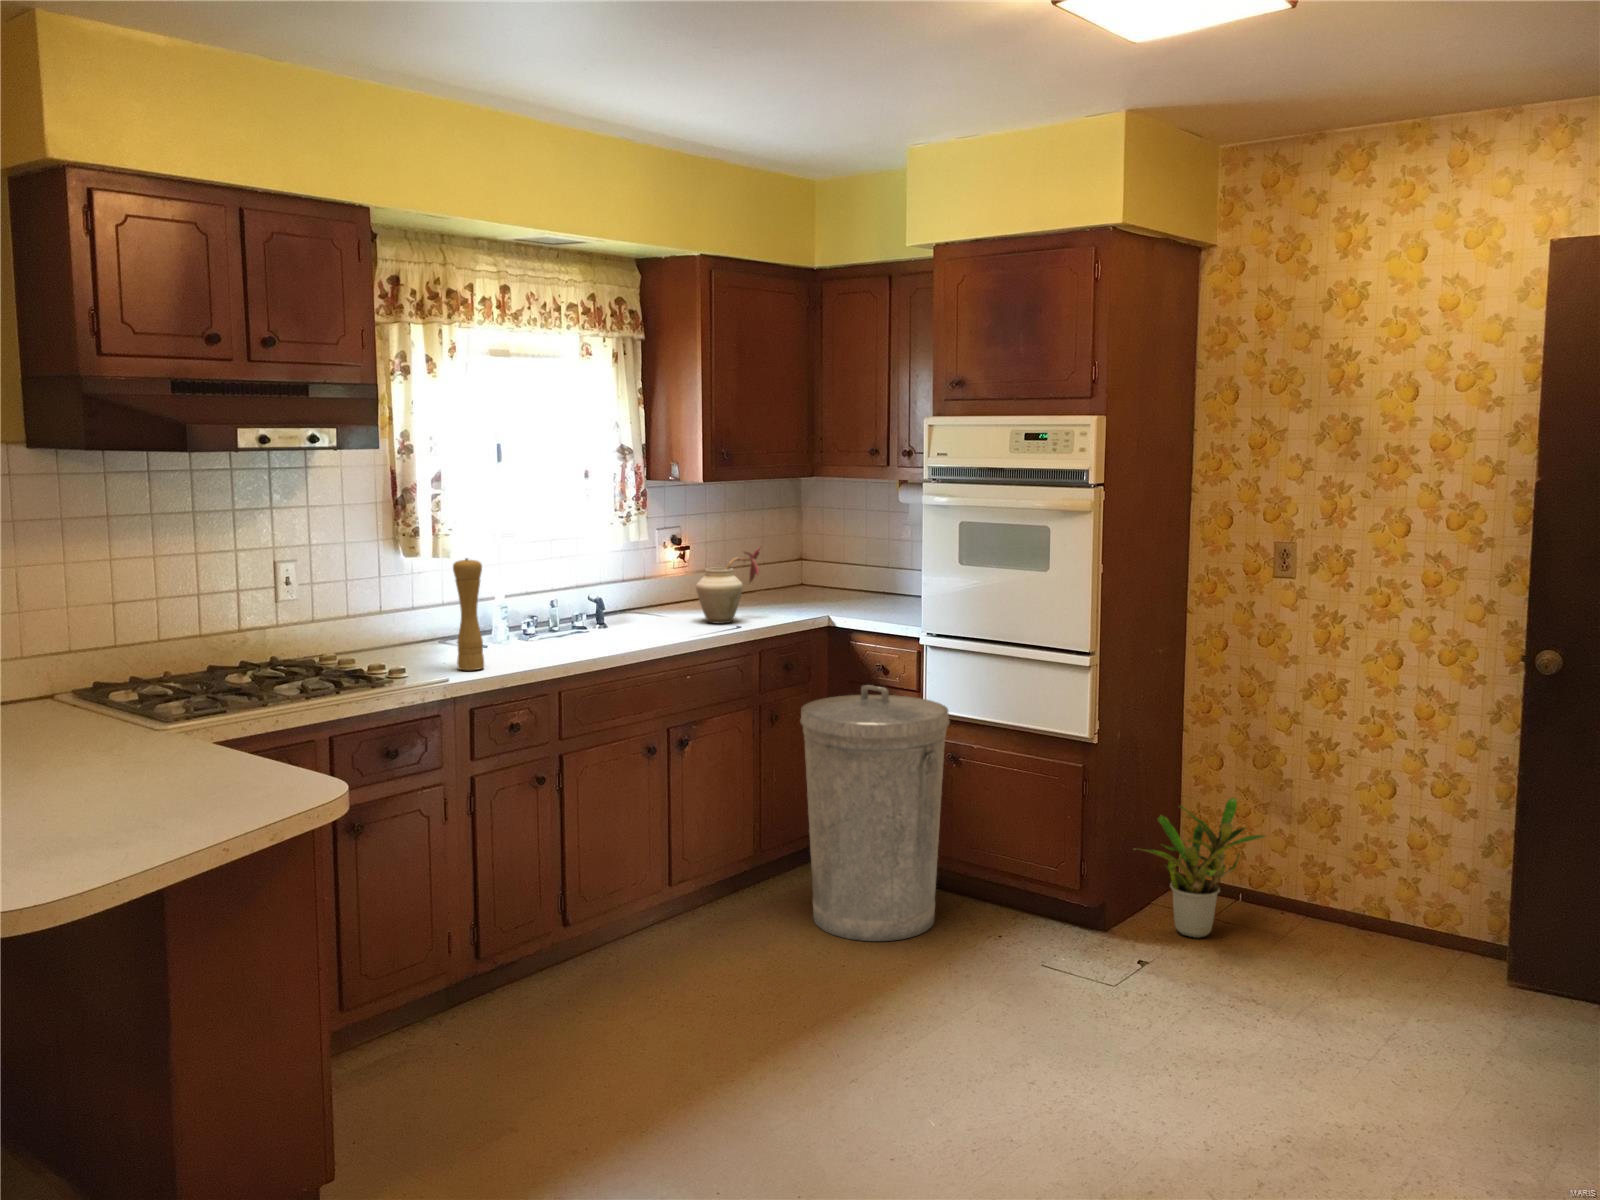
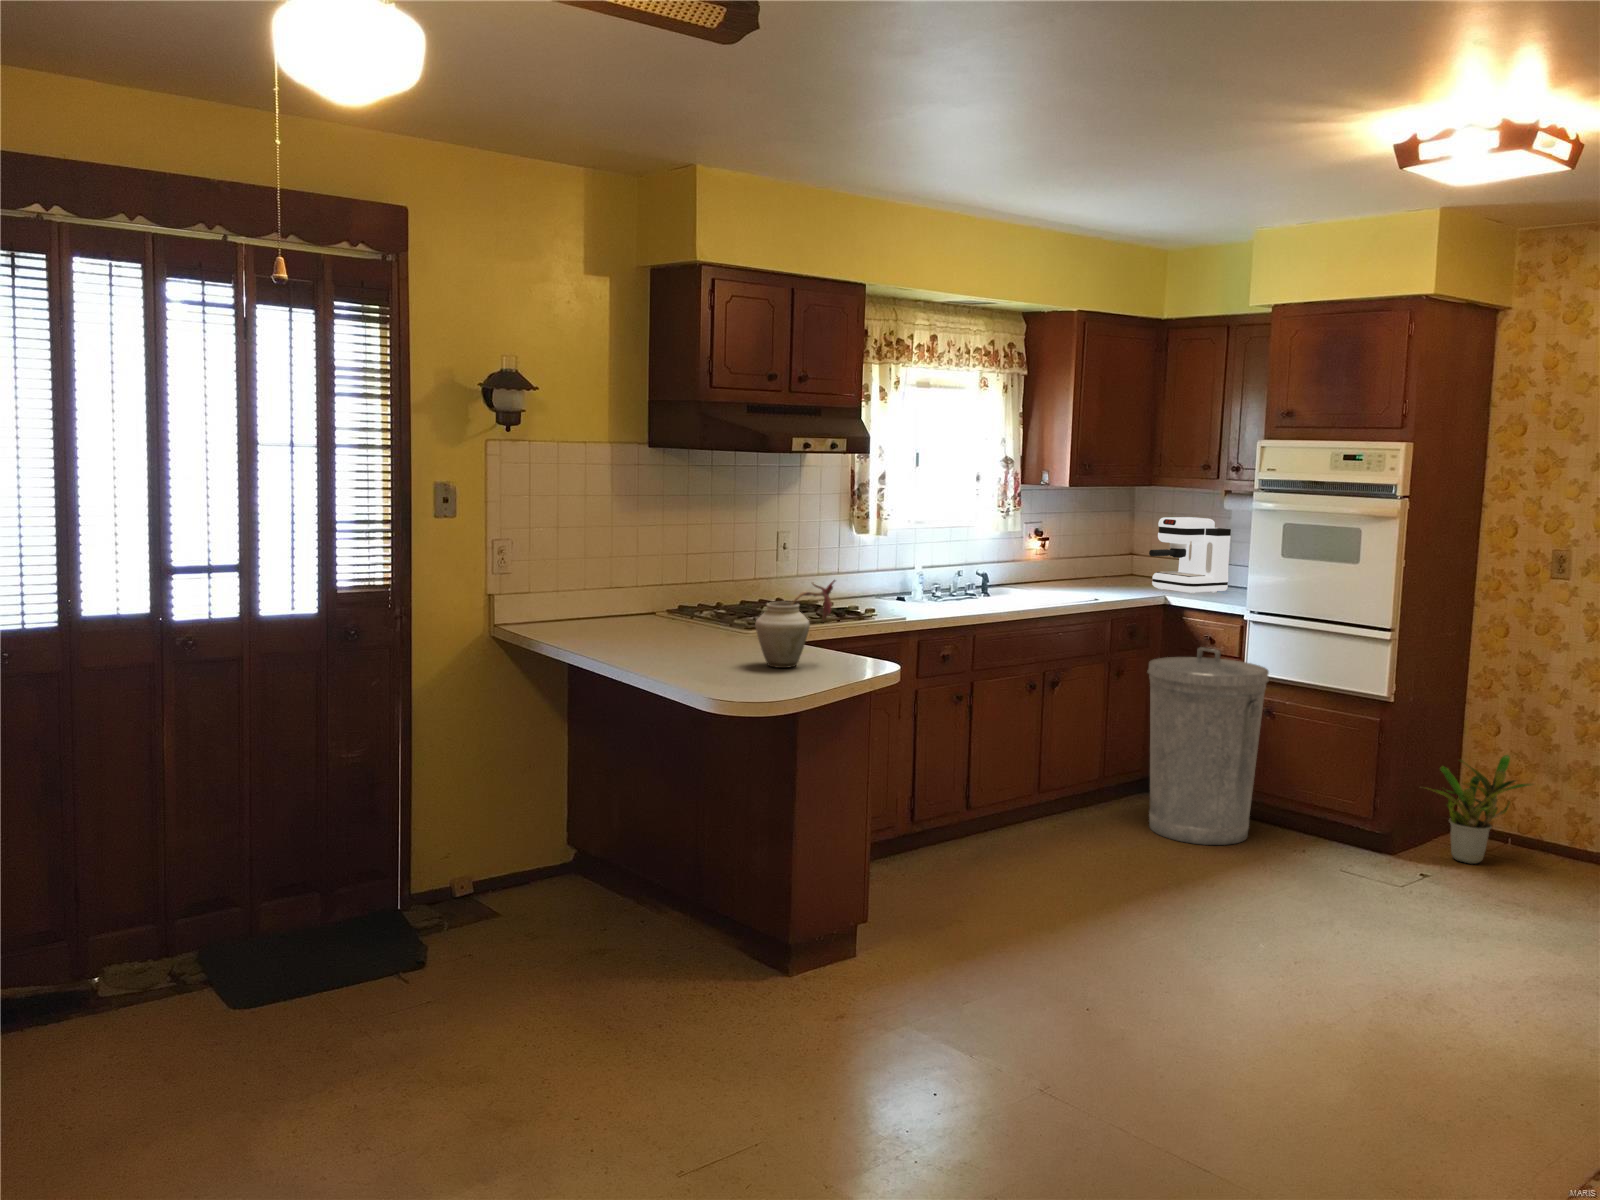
coffee maker: none [808,514,907,612] -> present [1149,517,1231,594]
vase: present [696,547,761,623] -> present [755,580,835,668]
pepper mill: present [453,558,484,670] -> none [909,534,931,615]

